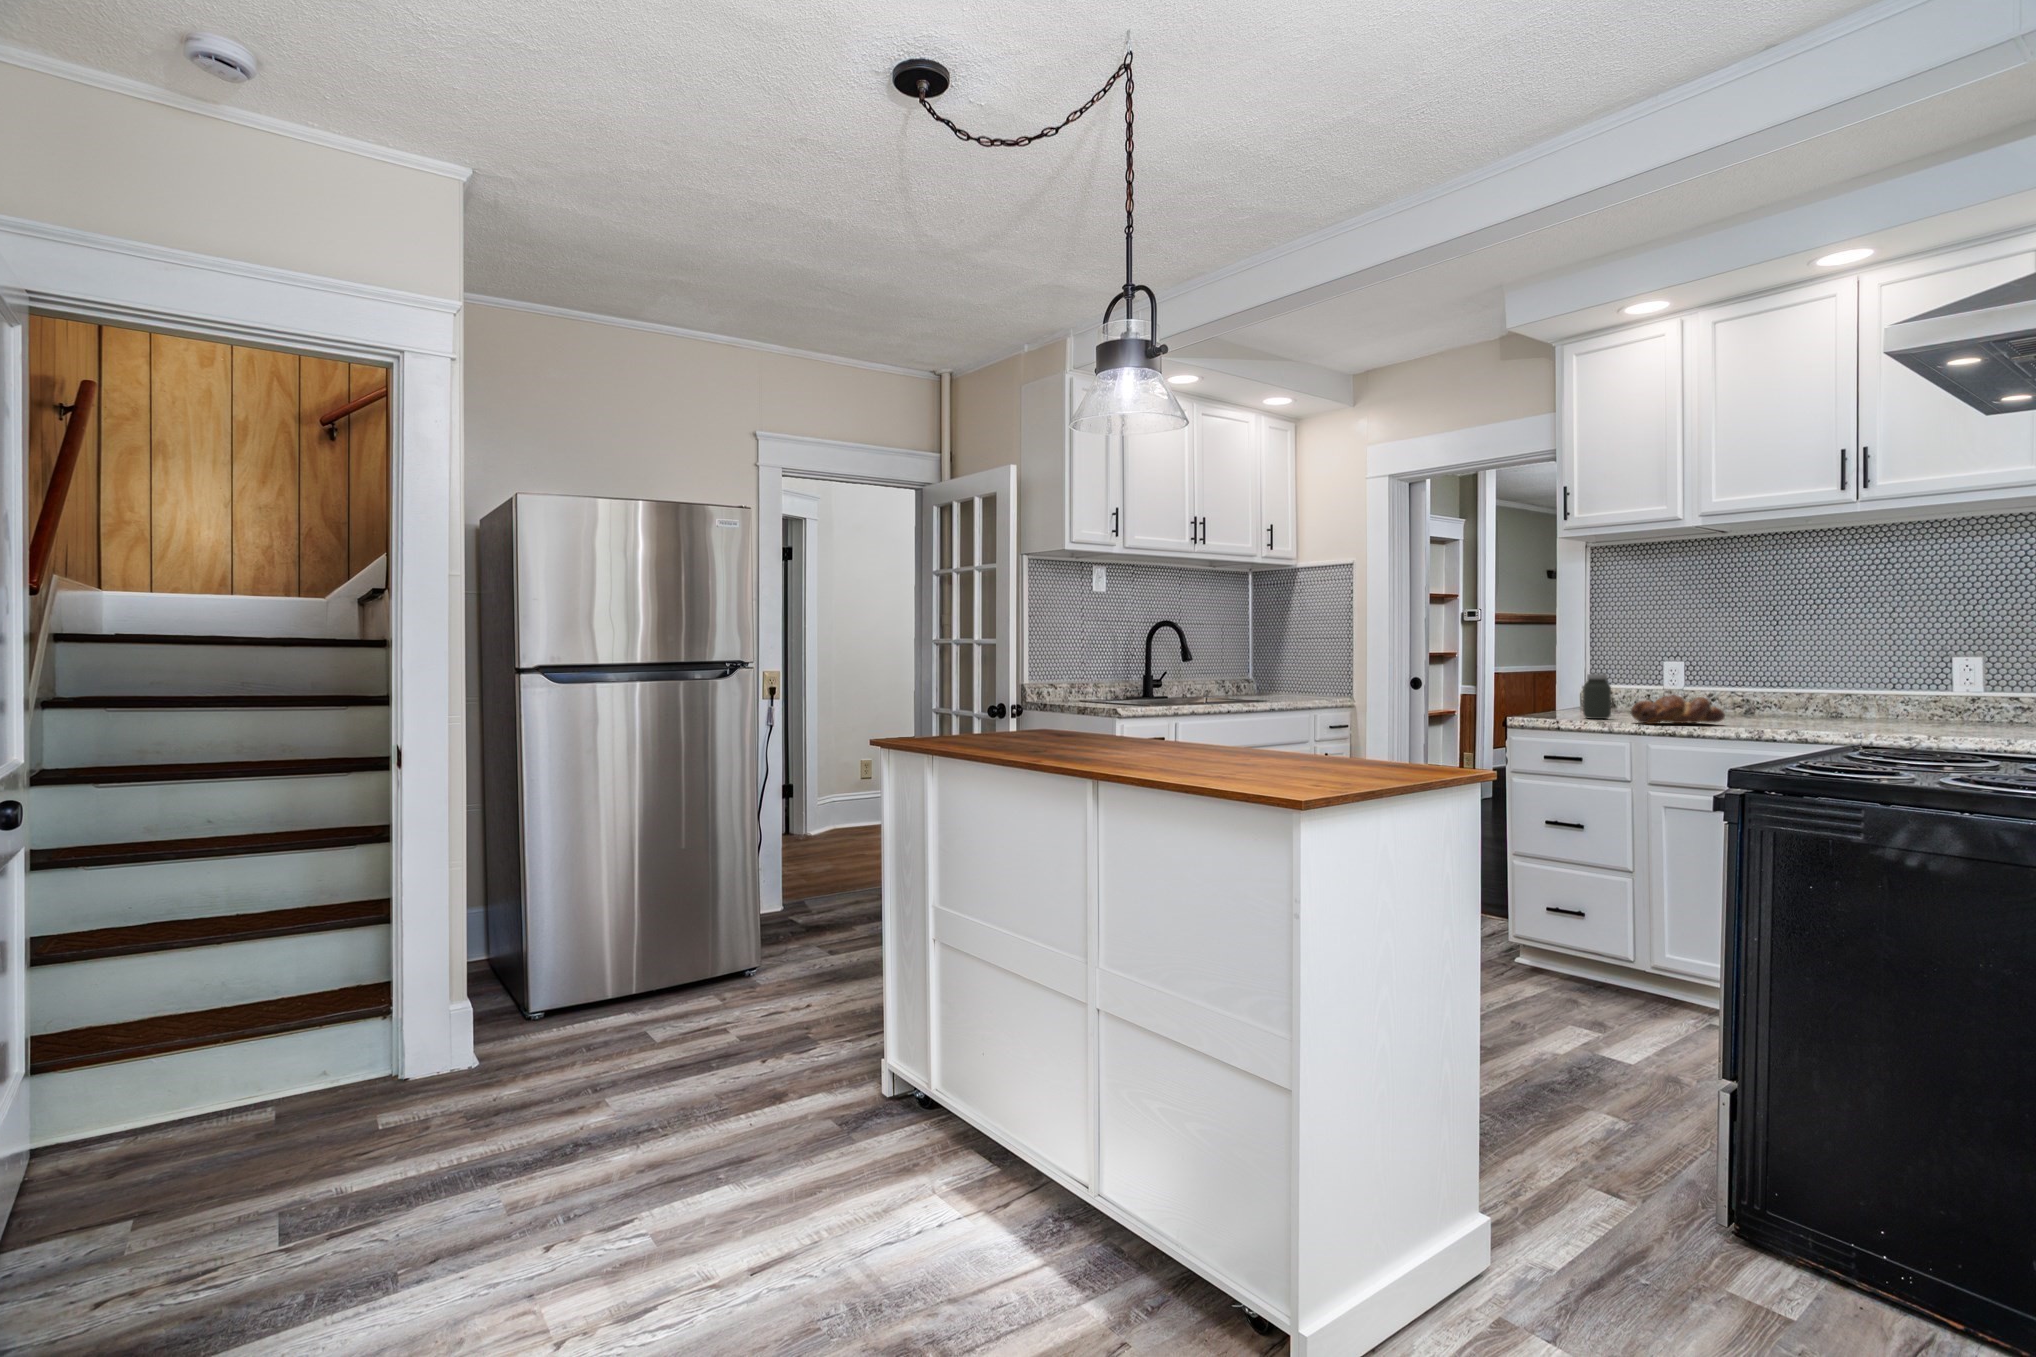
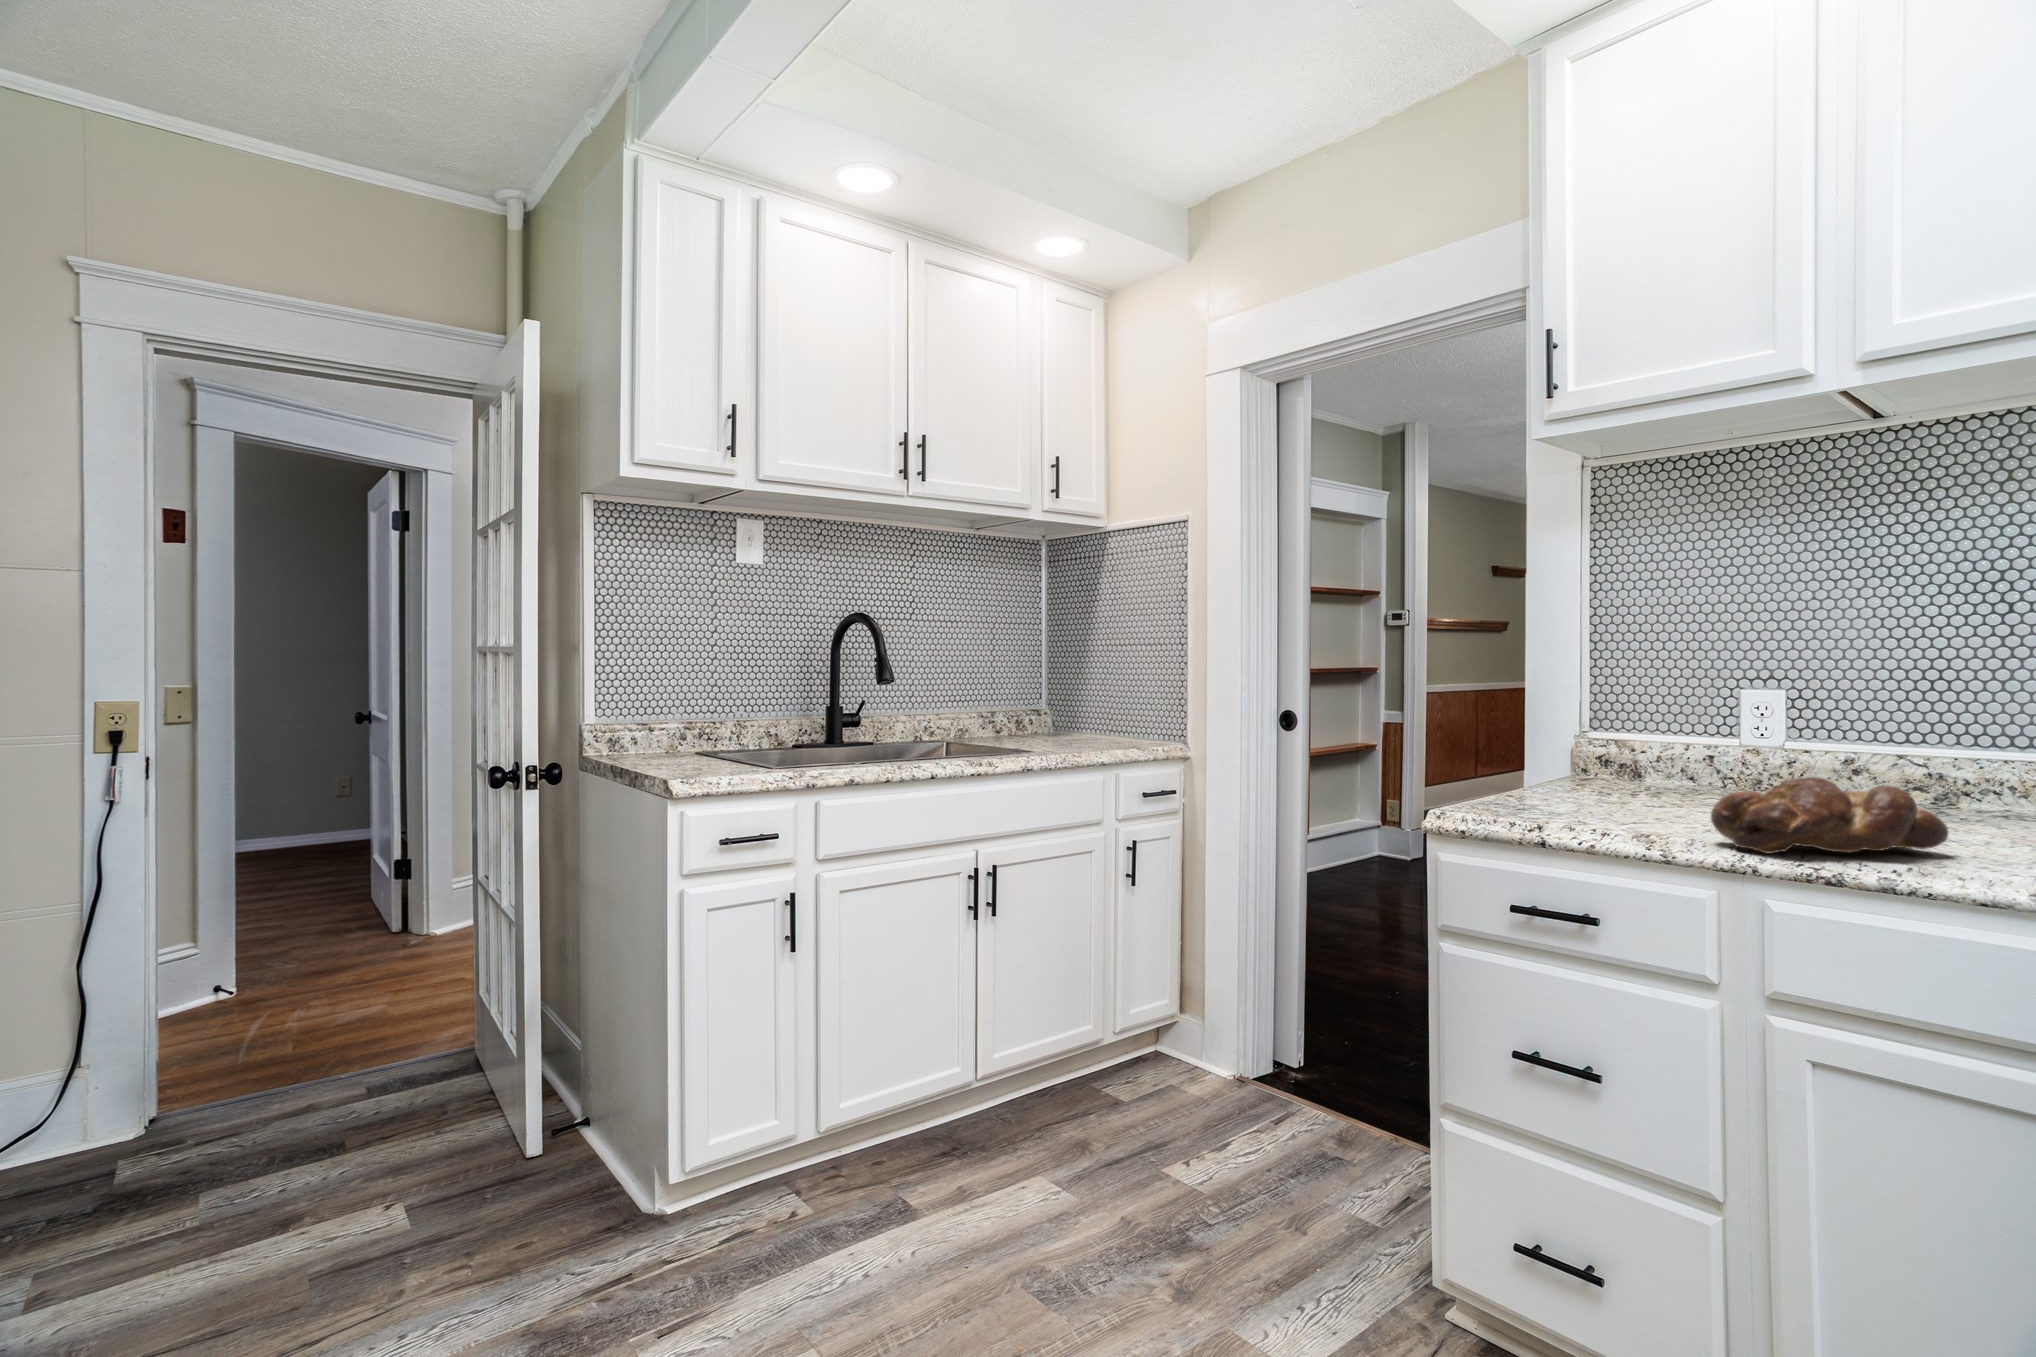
jar: present [1583,674,1611,719] -> none [1590,720,1653,822]

